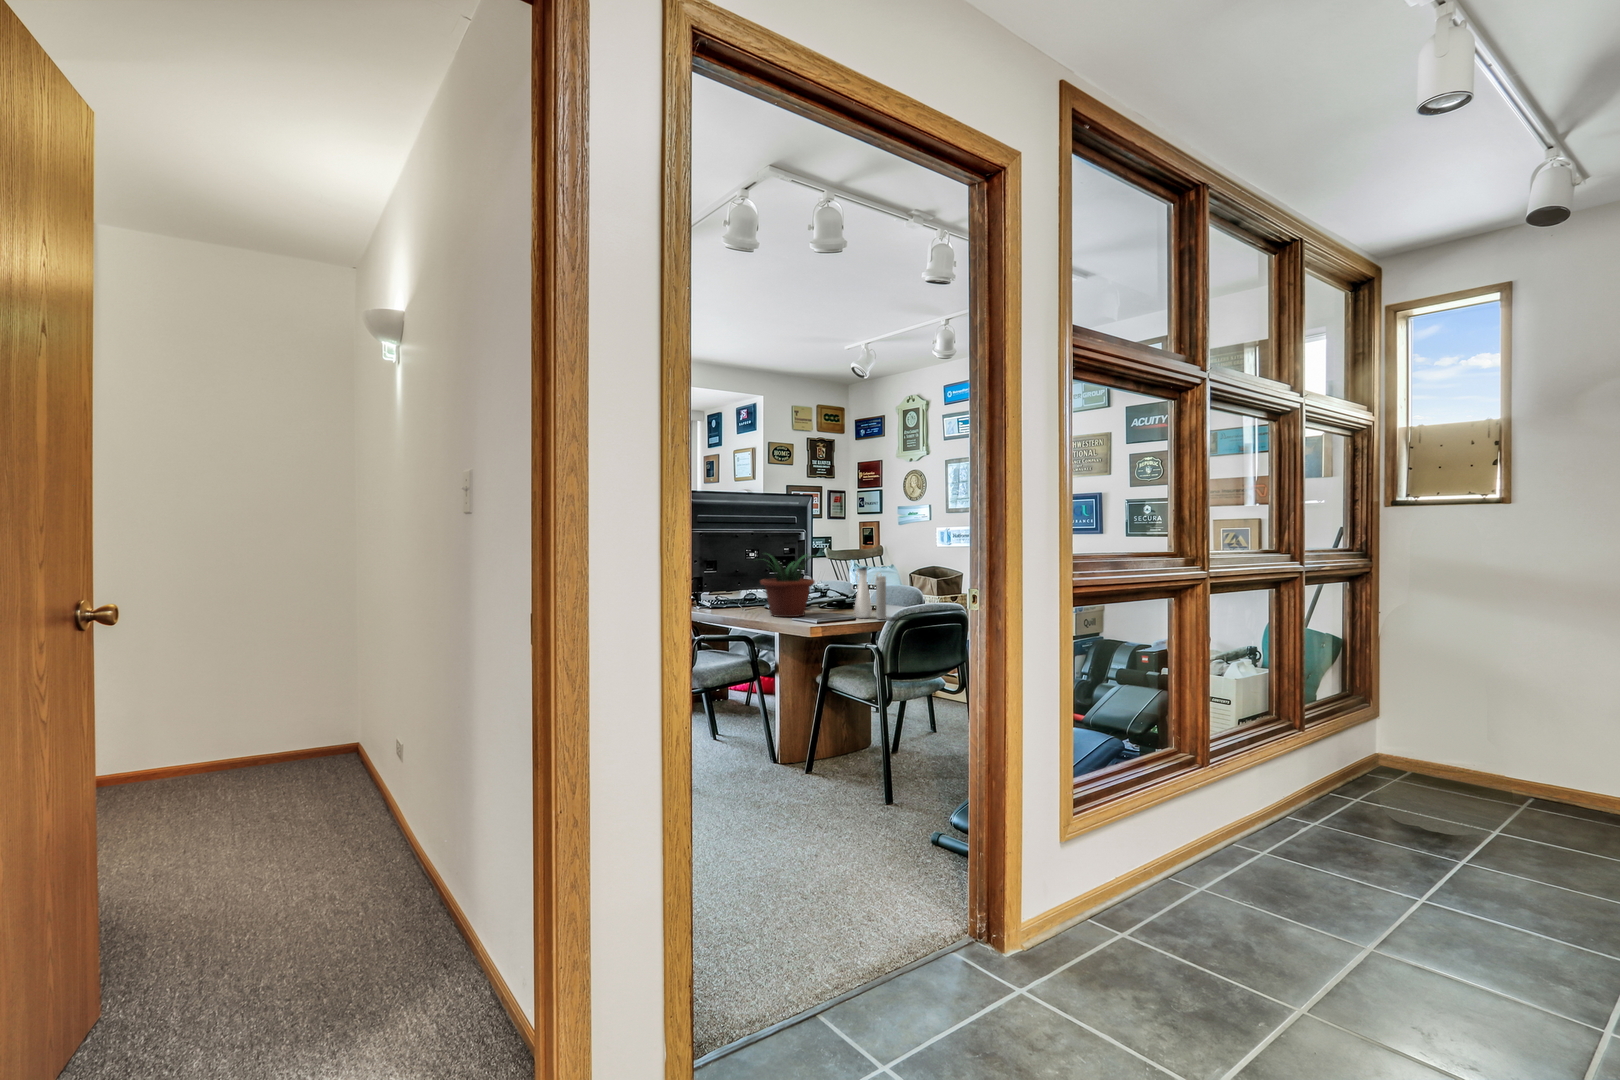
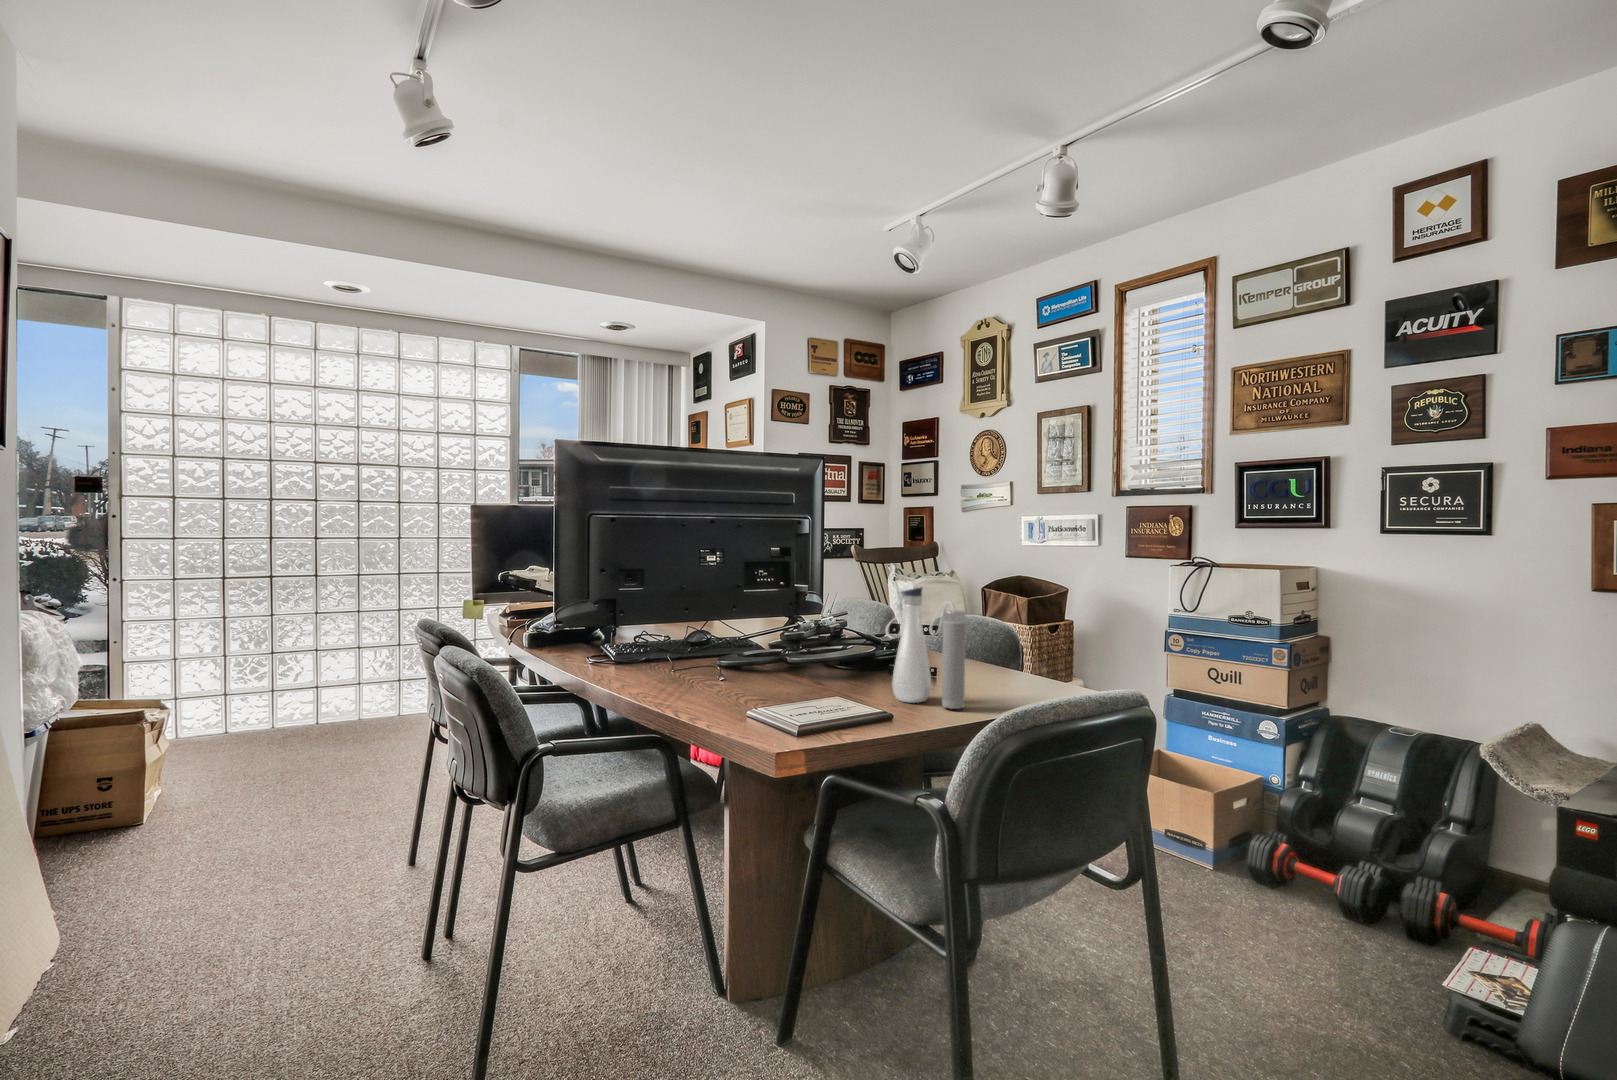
potted plant: present [760,554,816,617] -> none [675,554,818,697]

